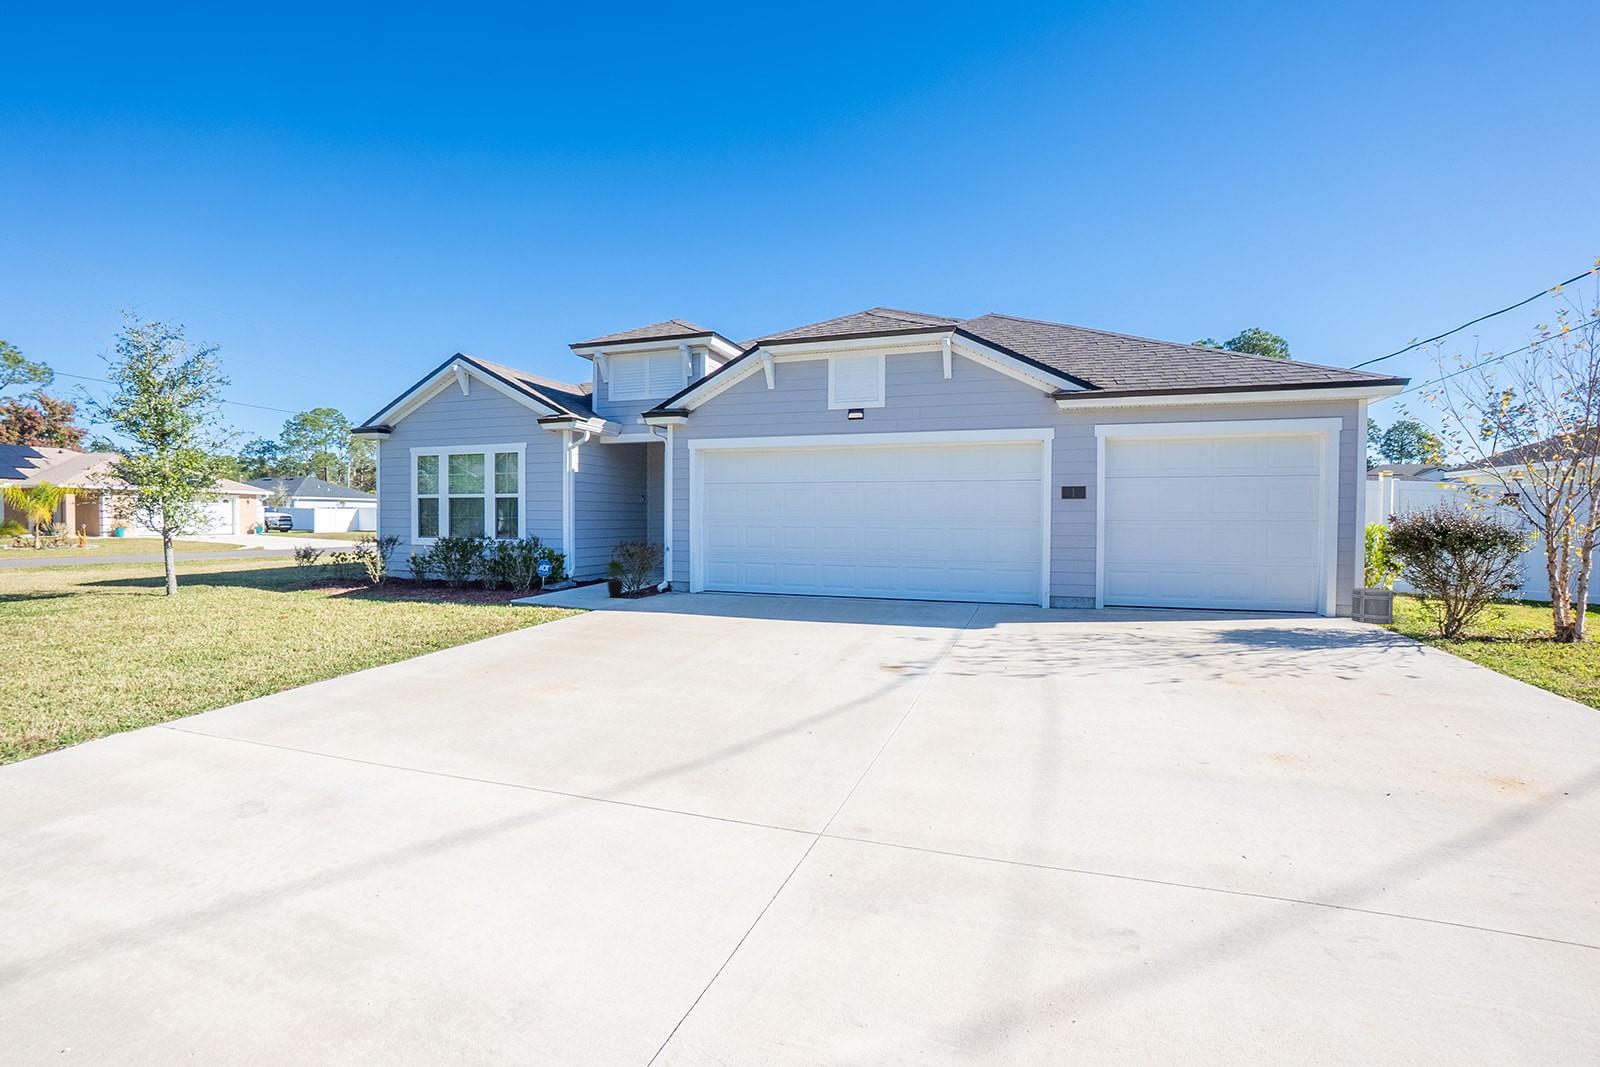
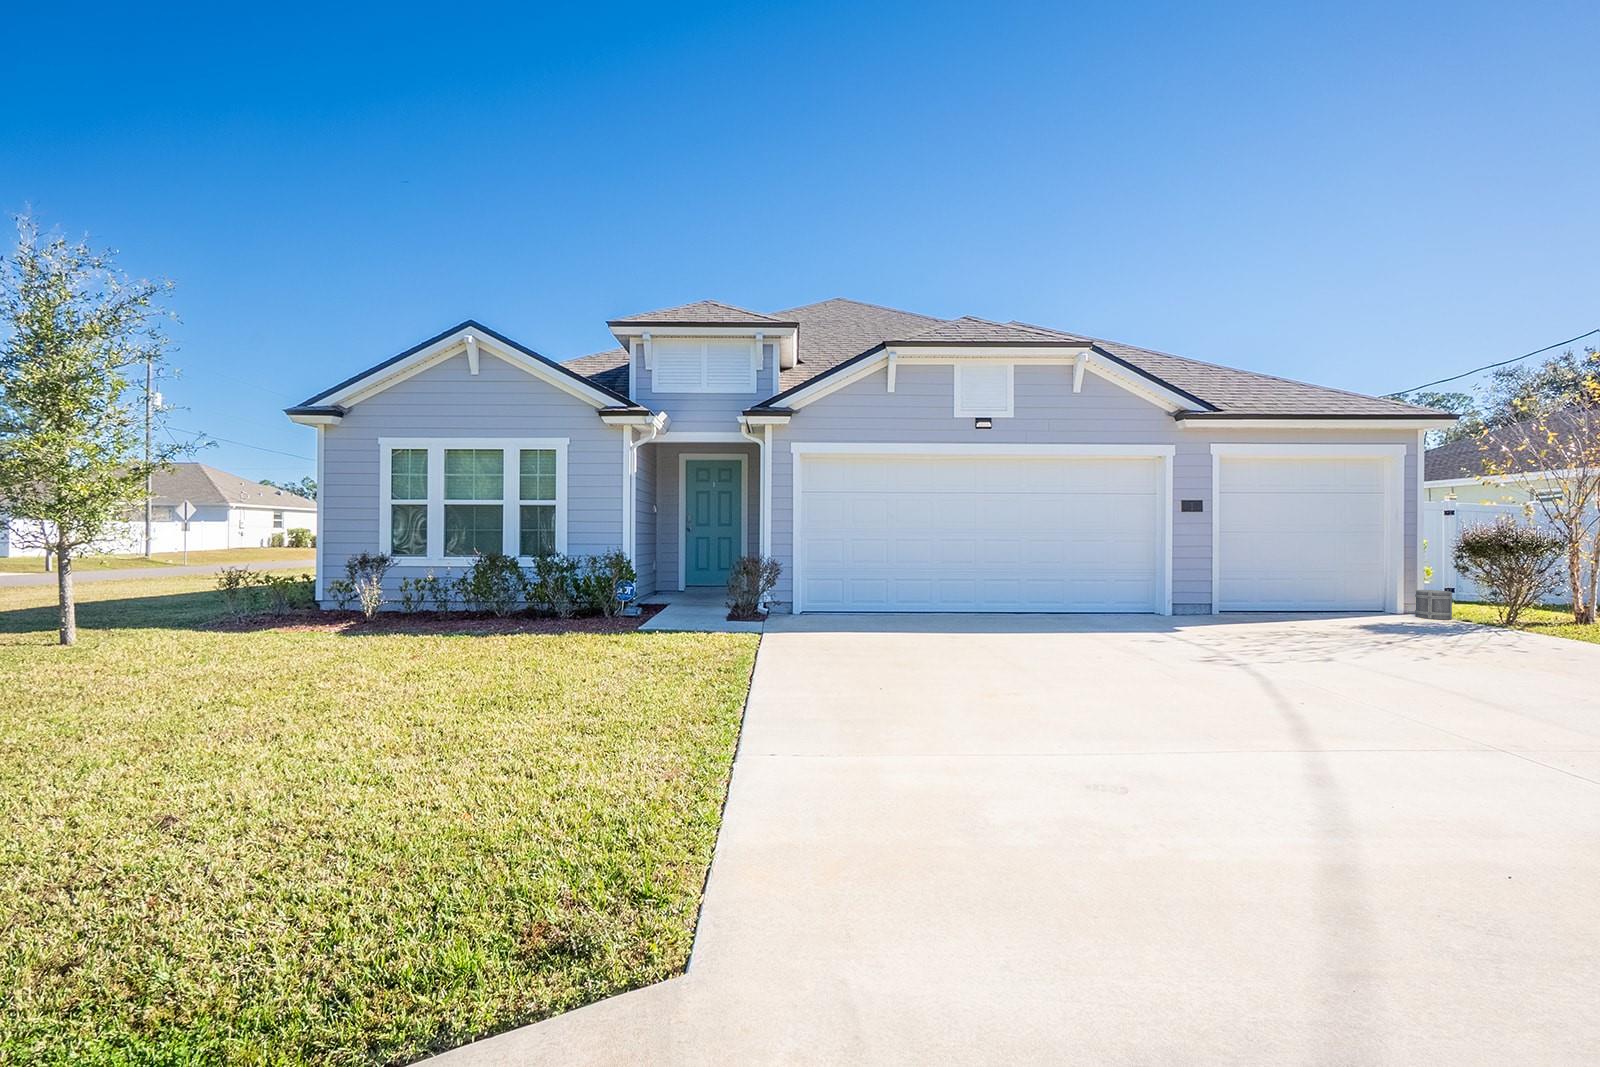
potted plant: present [605,561,624,597] -> none [714,577,743,620]

